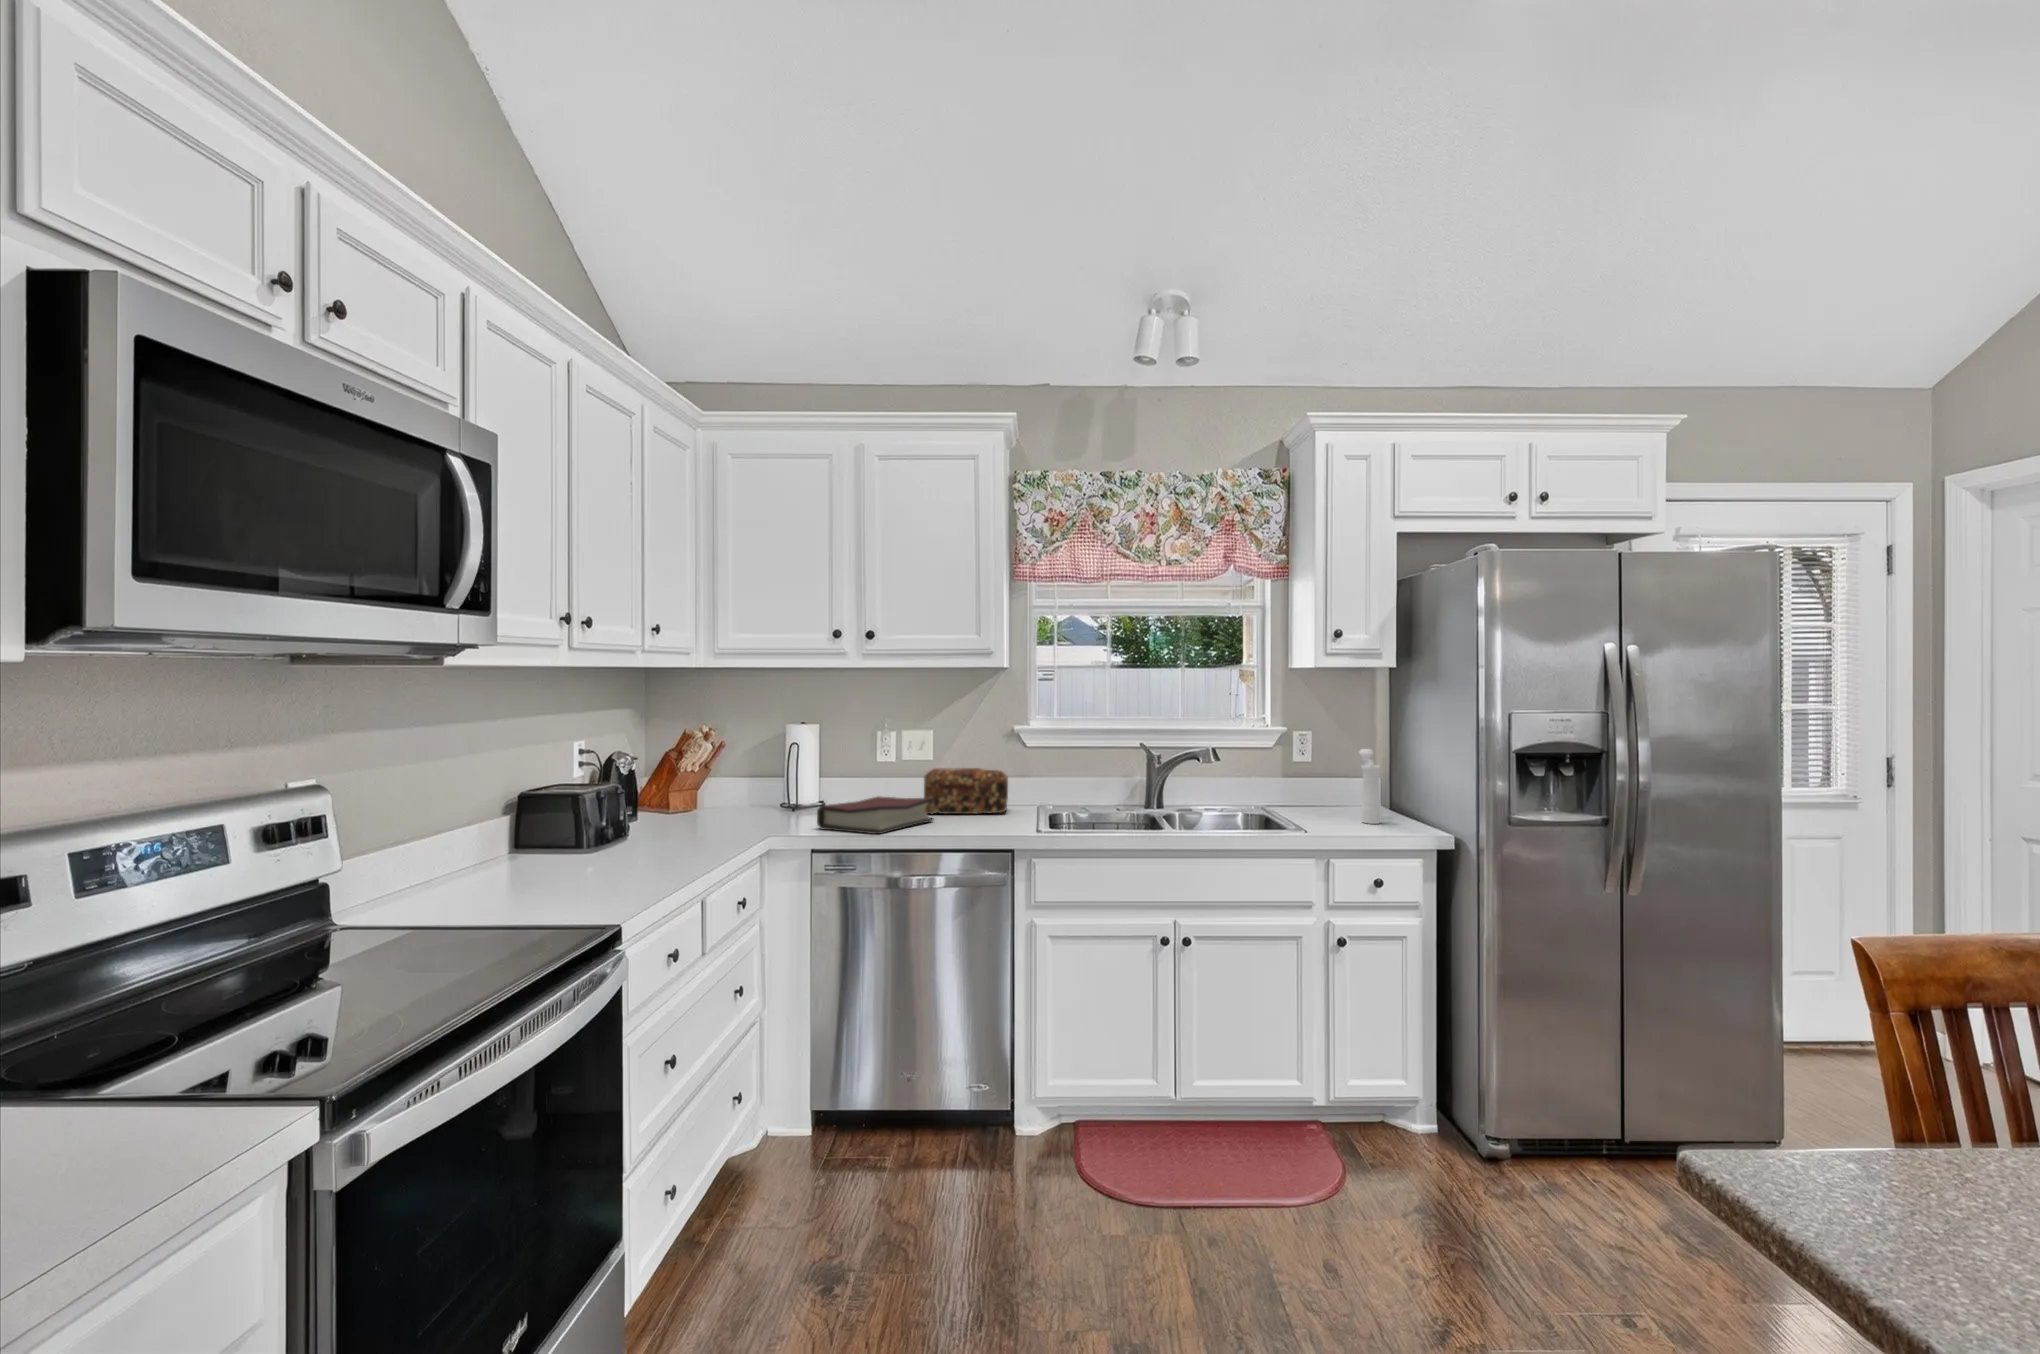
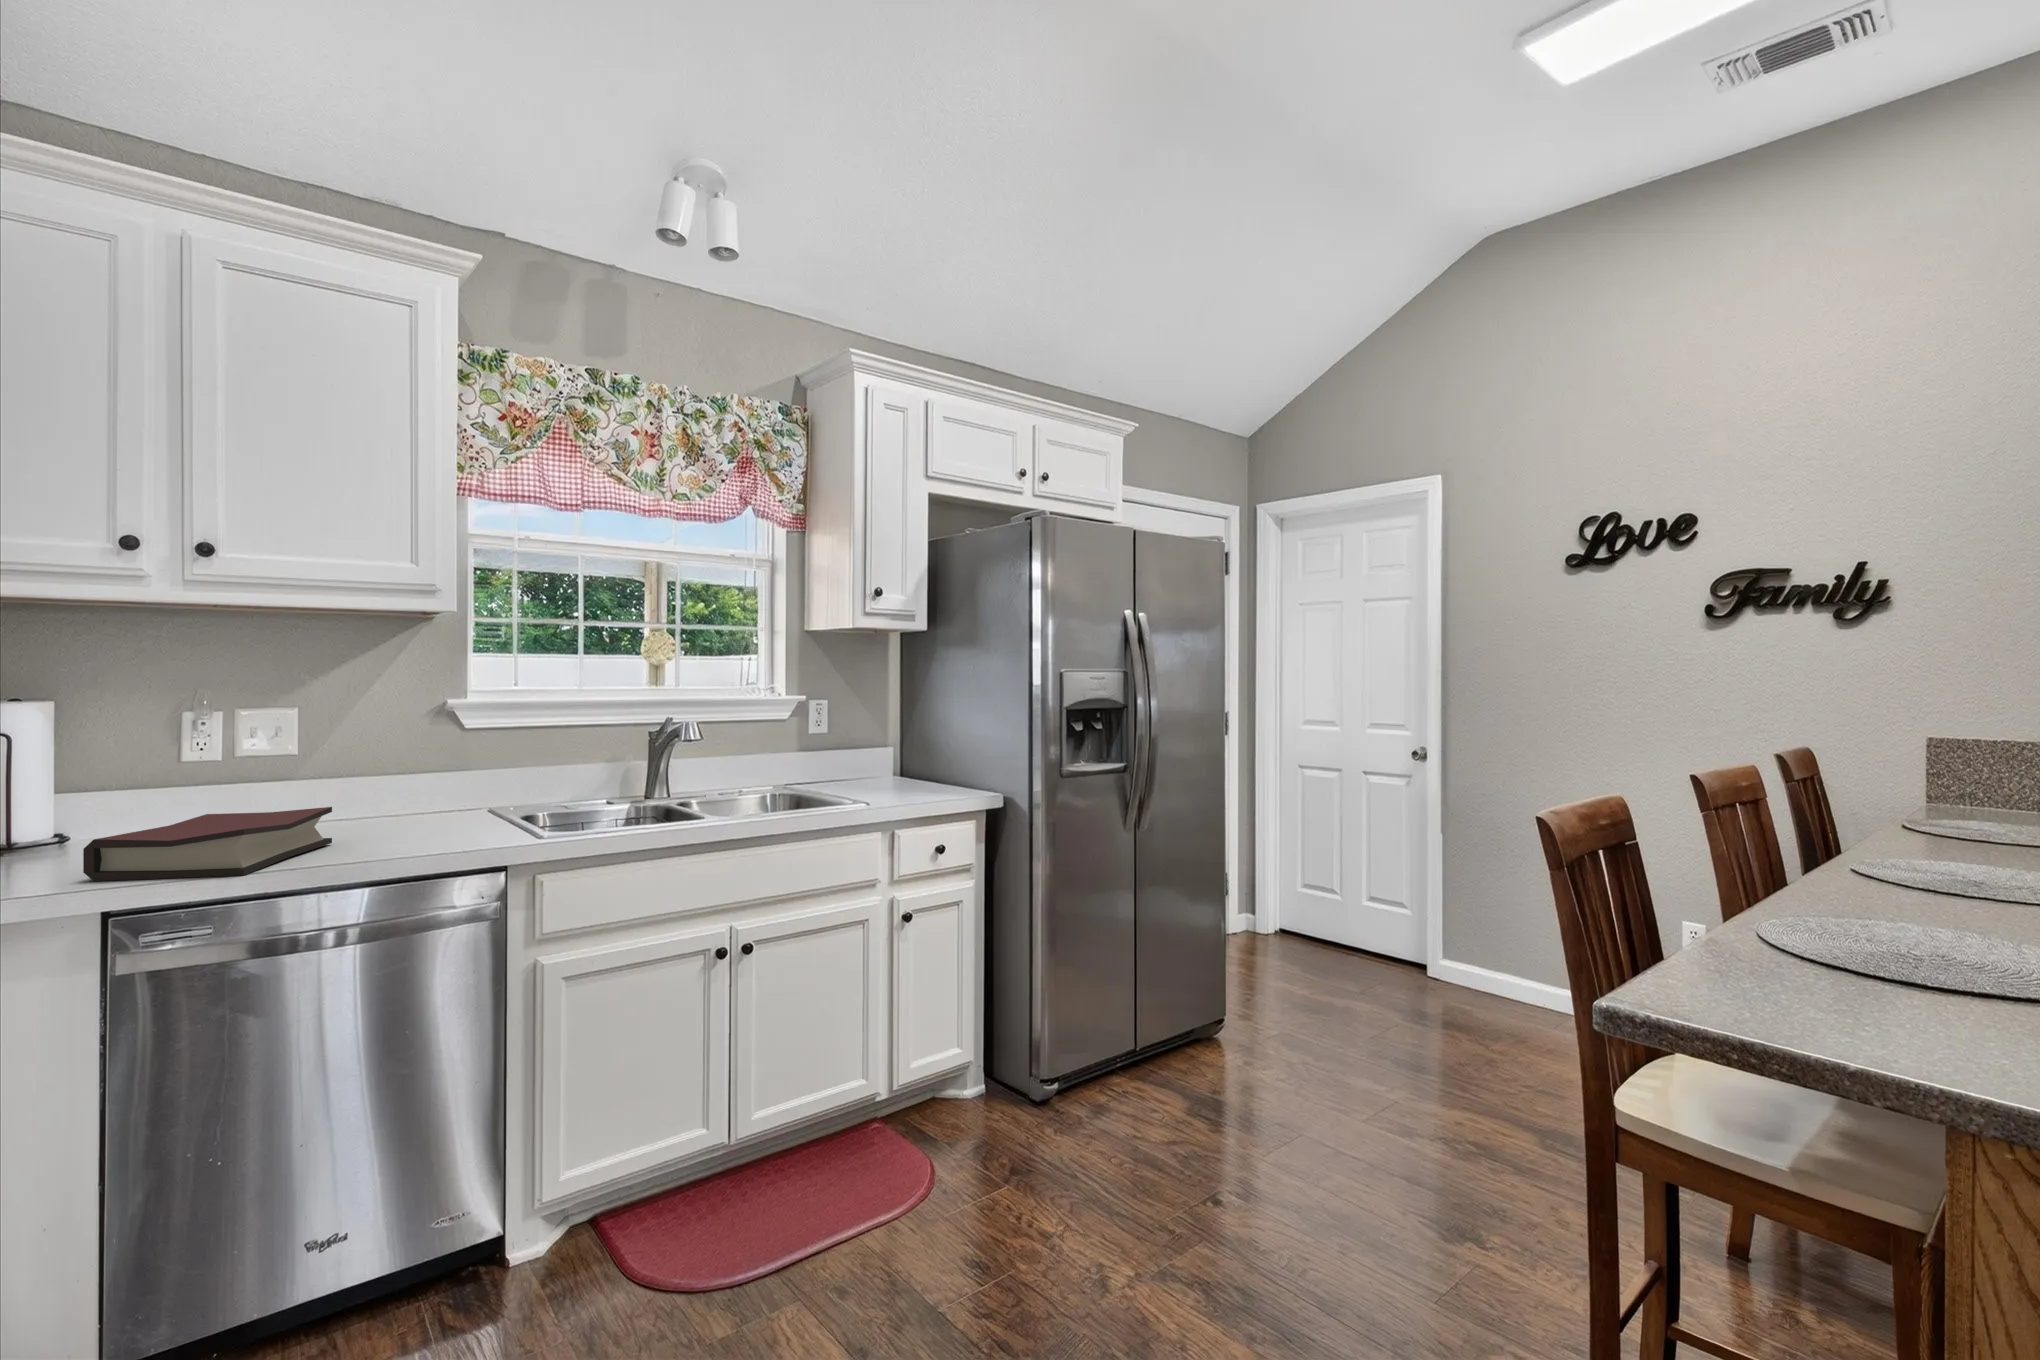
pepper mill: present [1359,749,1381,824] -> none [894,713,925,790]
bread loaf: present [924,768,1008,814] -> none [297,759,449,834]

